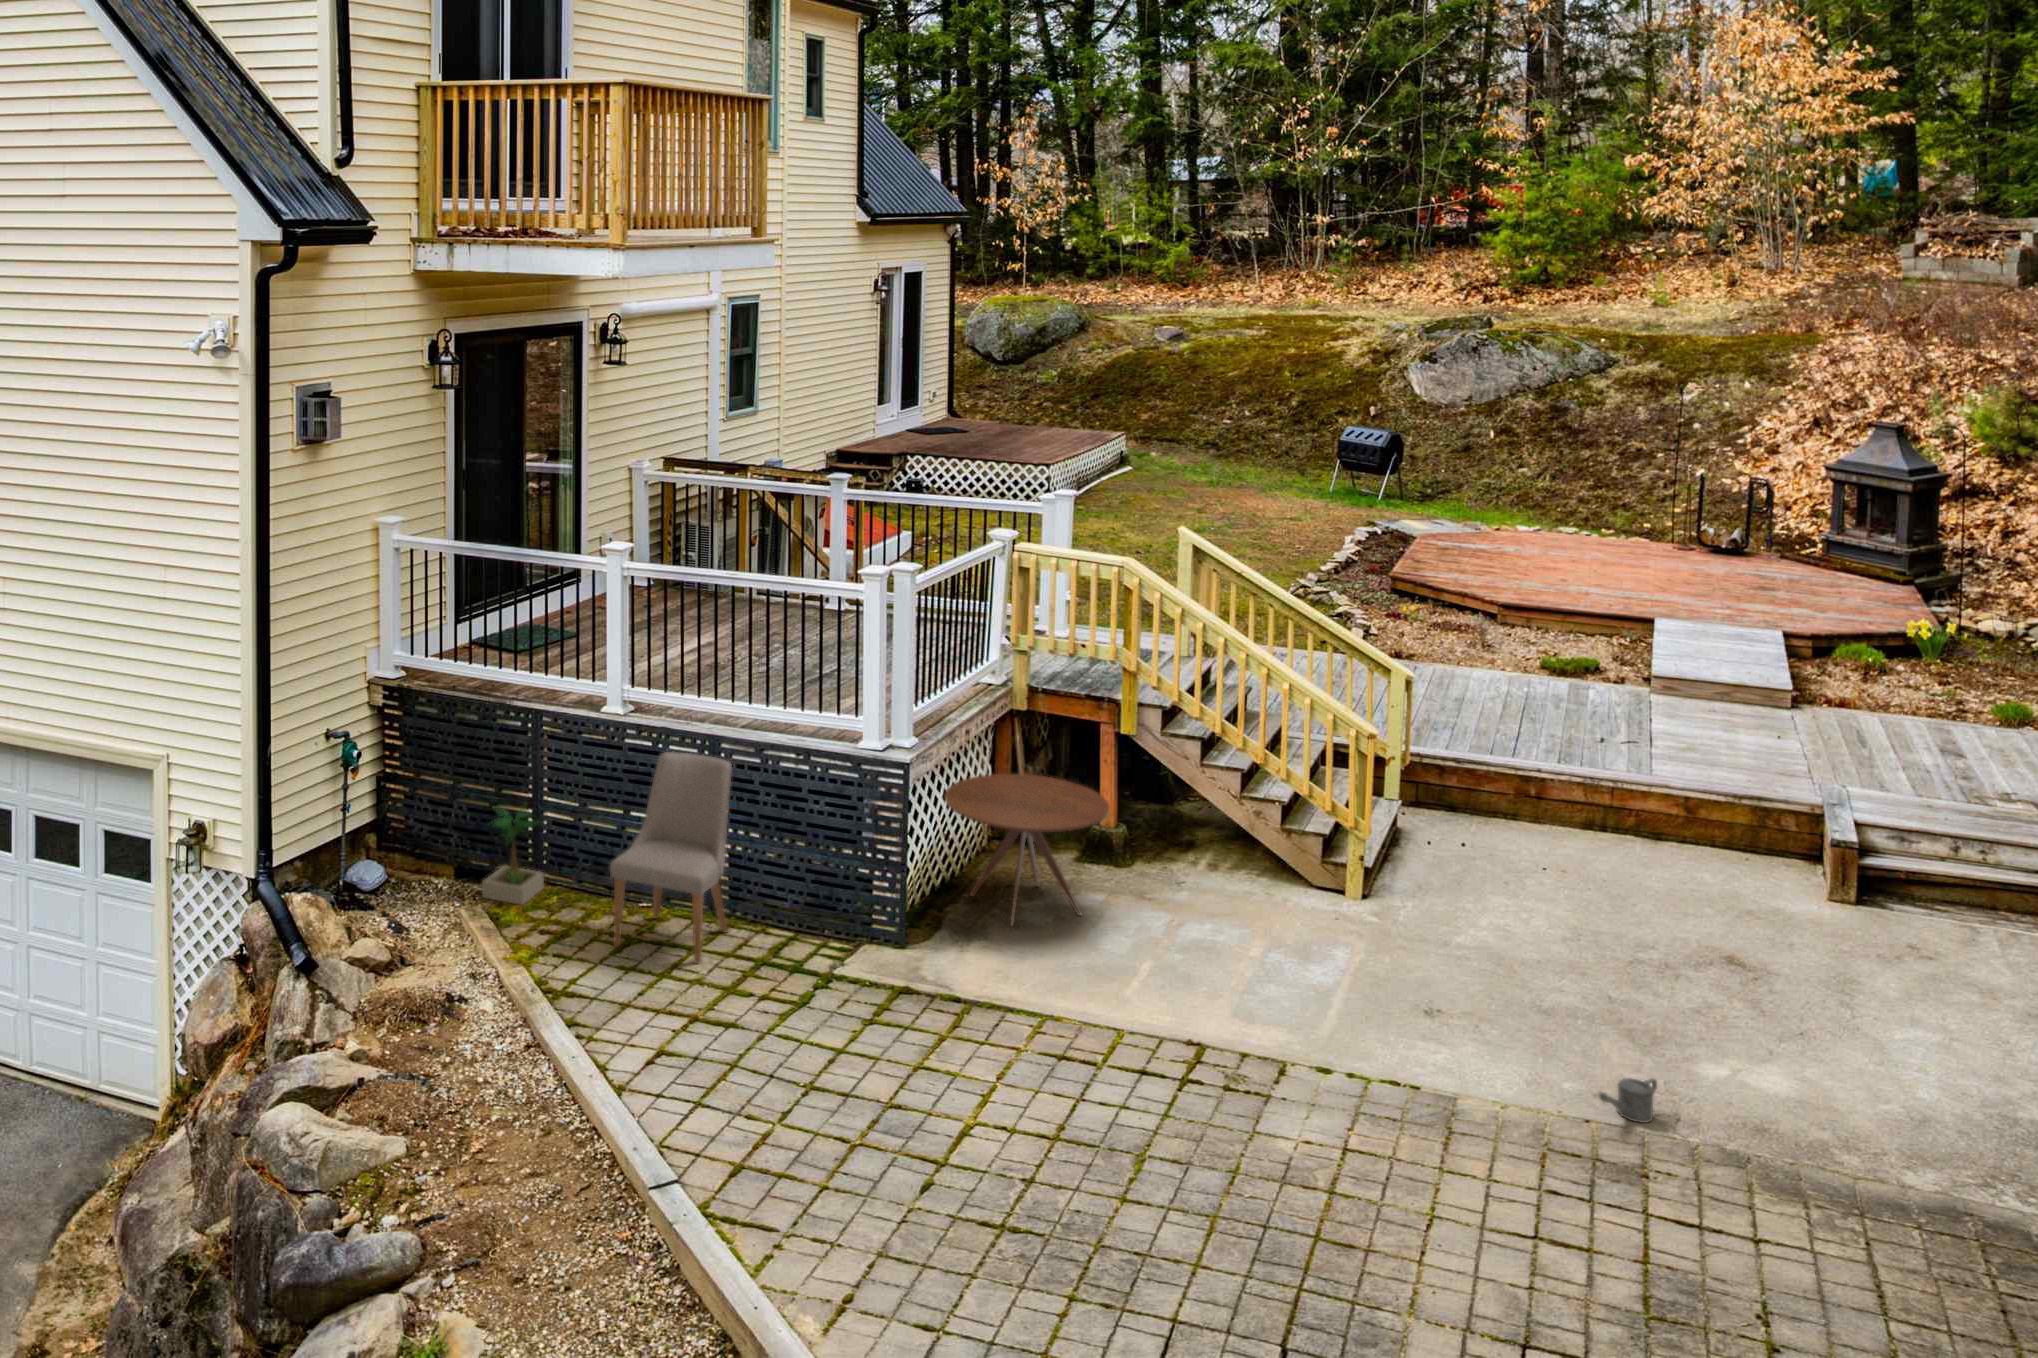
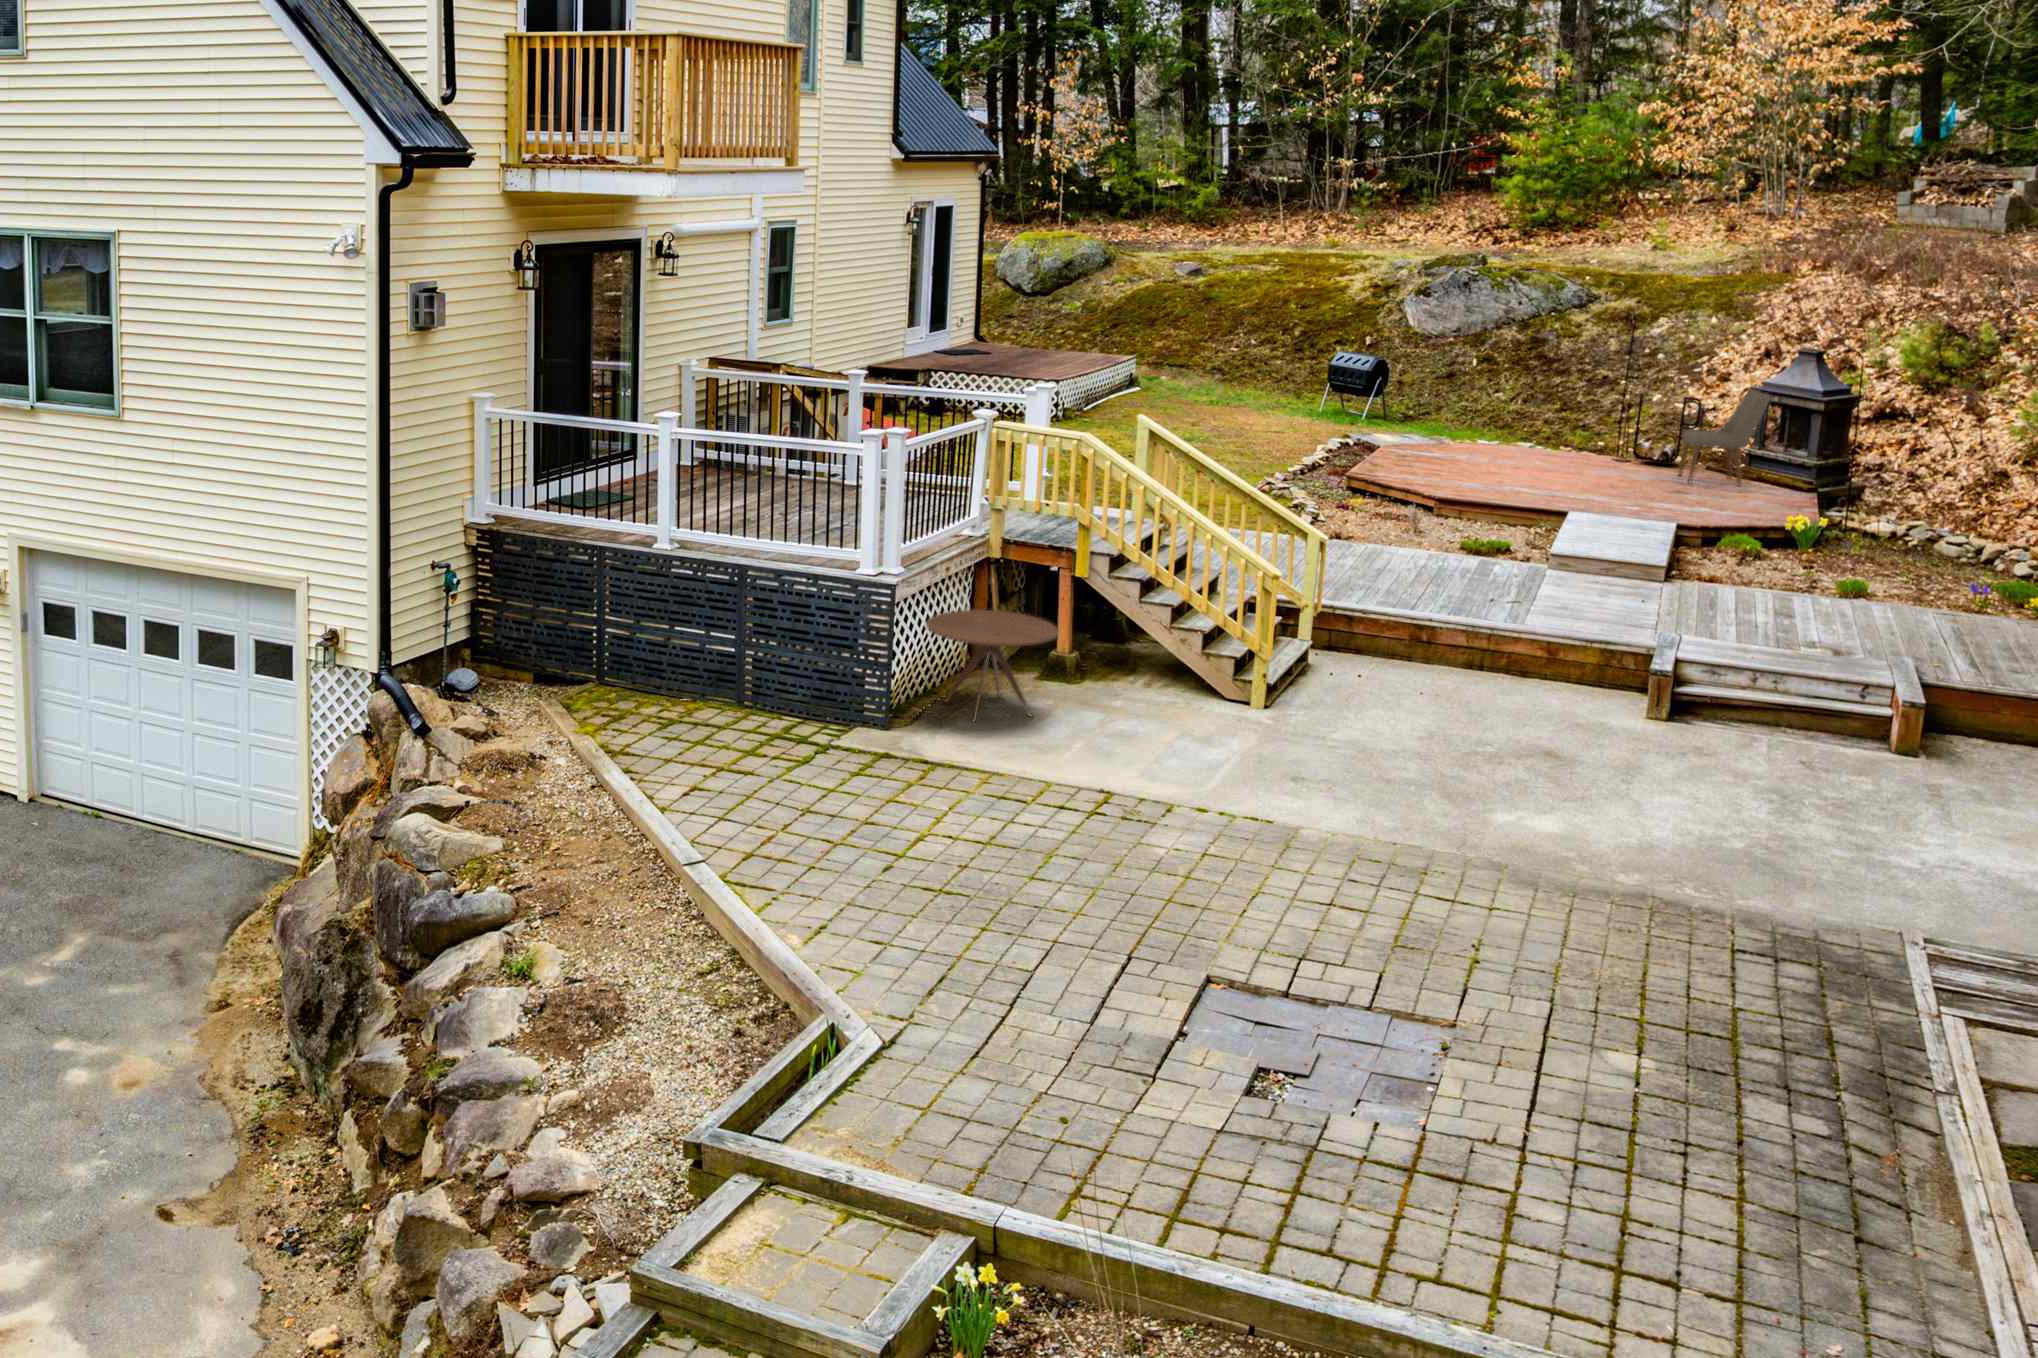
chair: present [610,752,732,964] -> present [1678,390,1770,486]
potted plant: present [482,806,544,905] -> none [555,623,608,700]
watering can: present [1599,1078,1657,1123] -> none [1401,814,1451,844]

